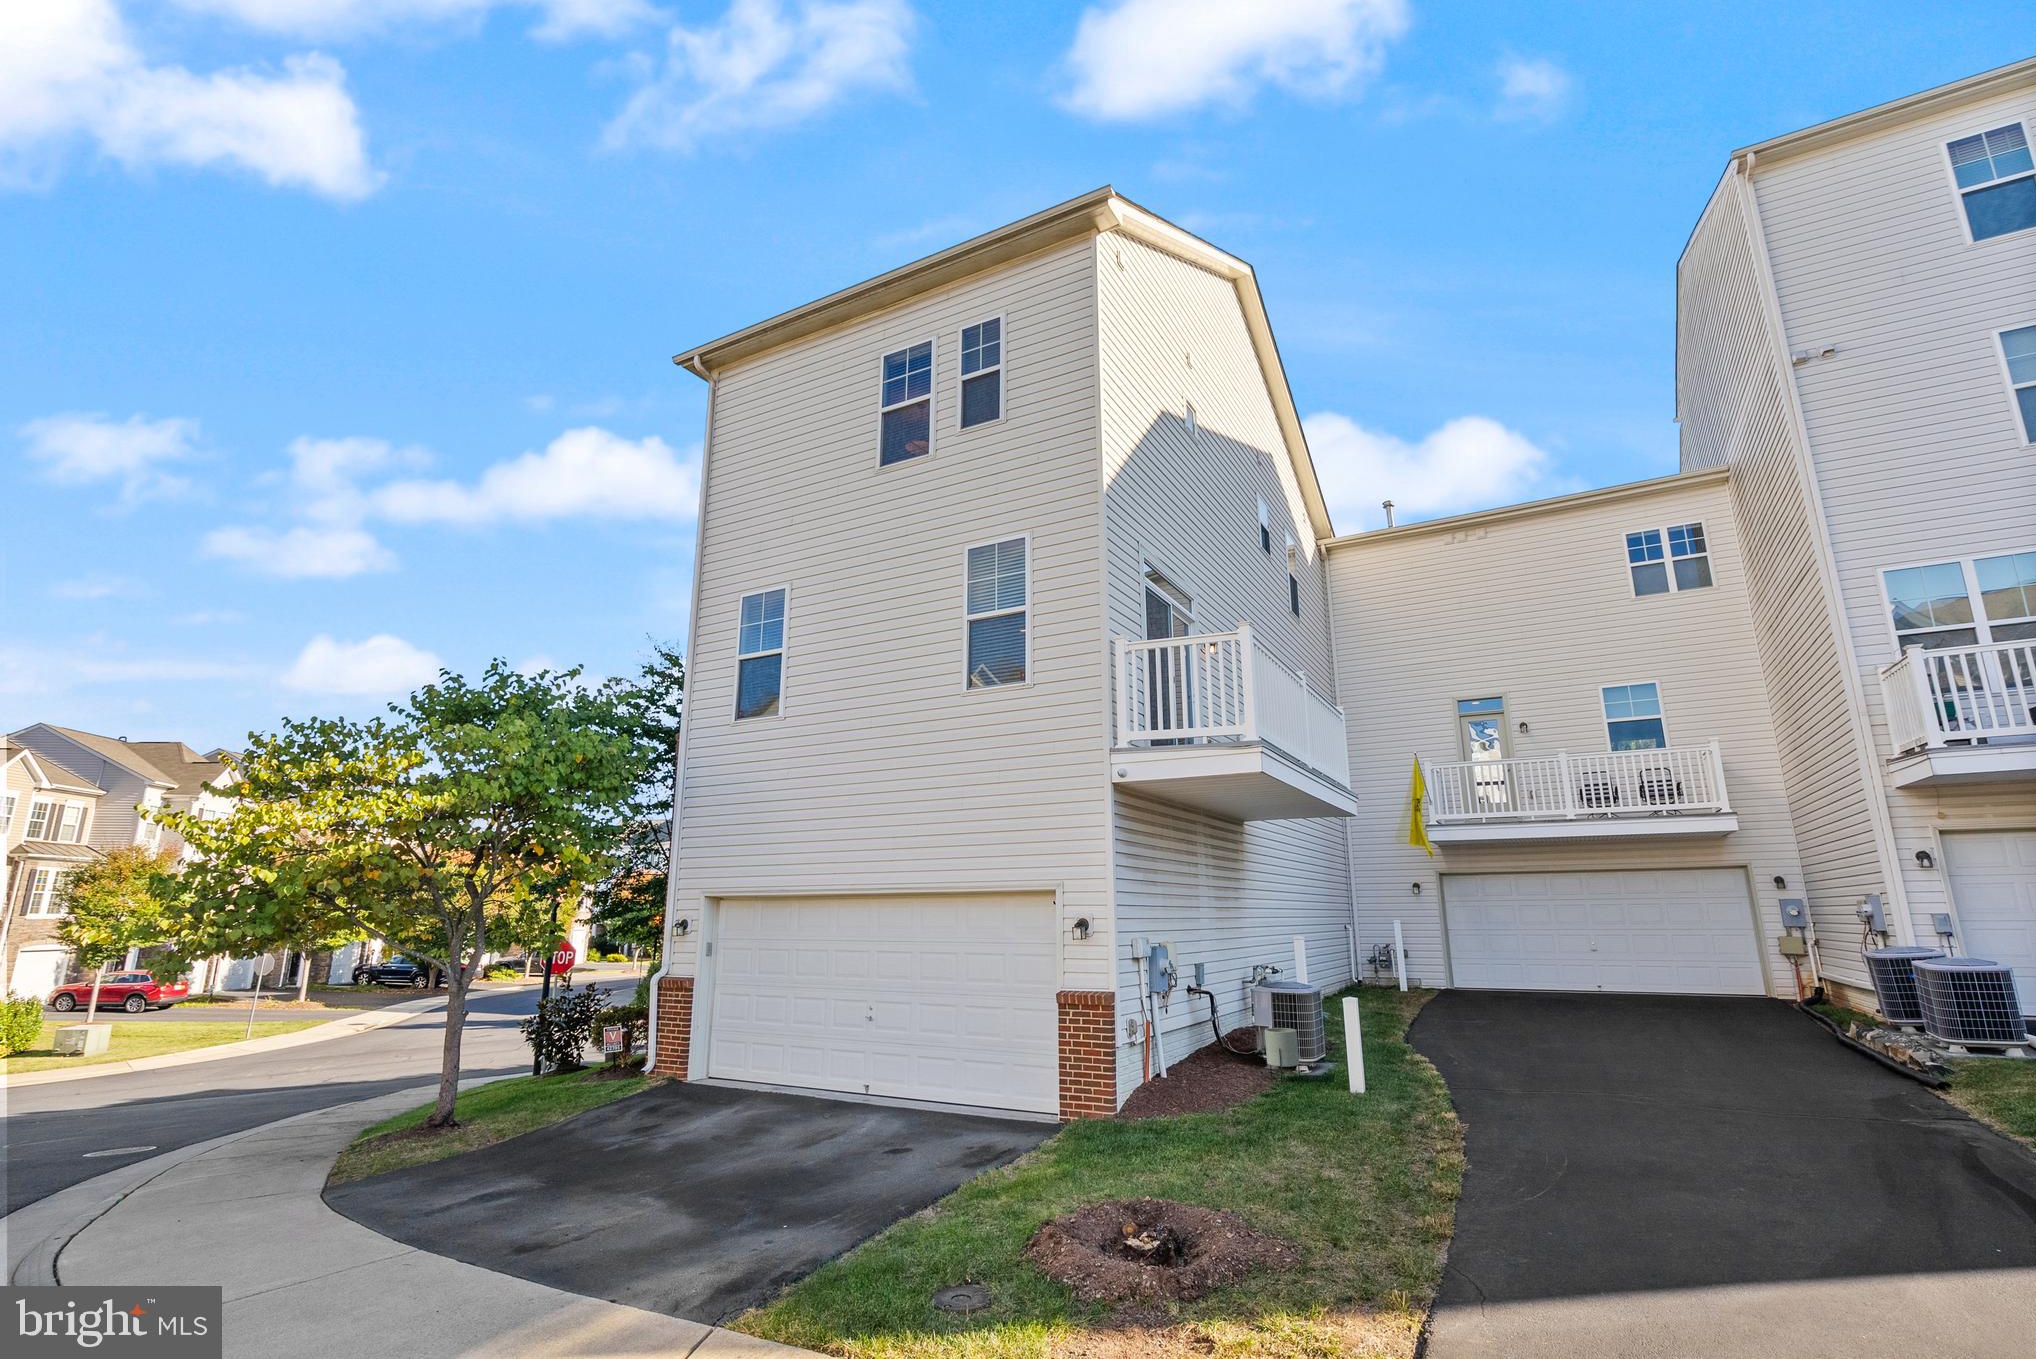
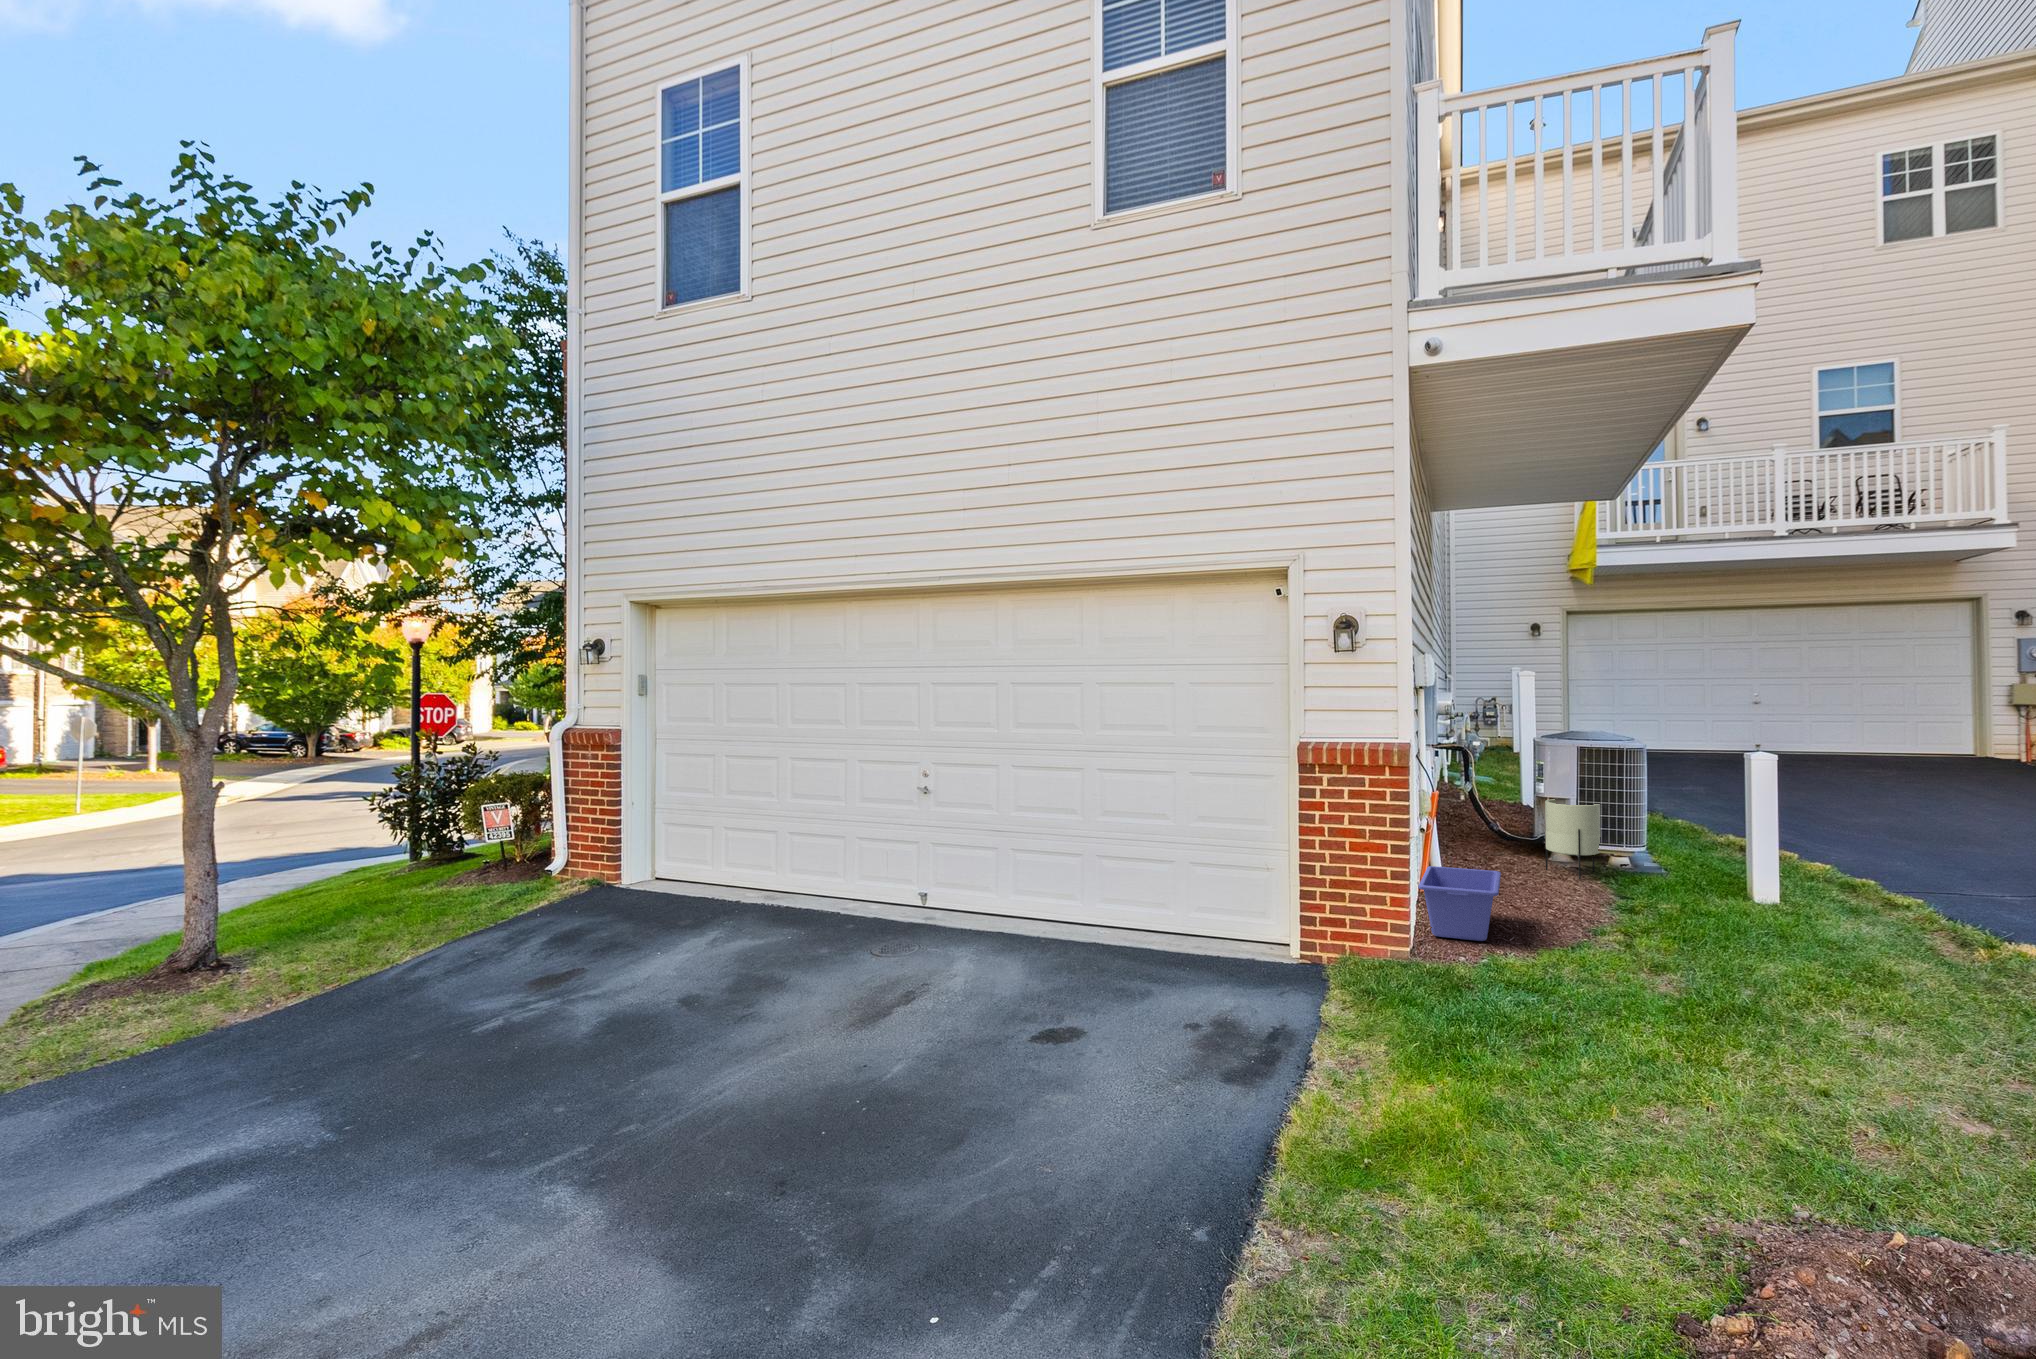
storage bin: none [1128,1069,1190,1114] -> present [1418,866,1501,941]

